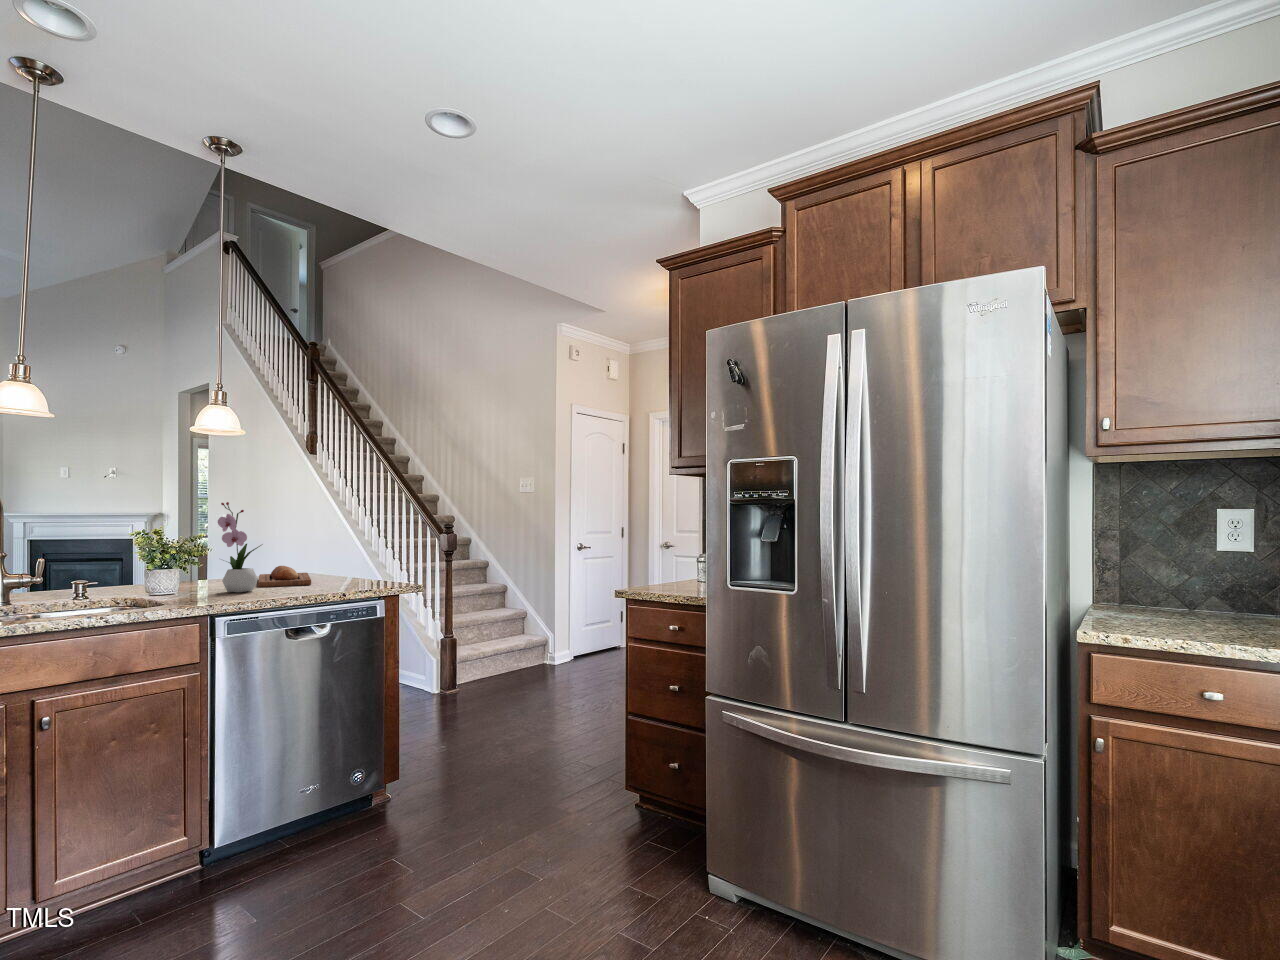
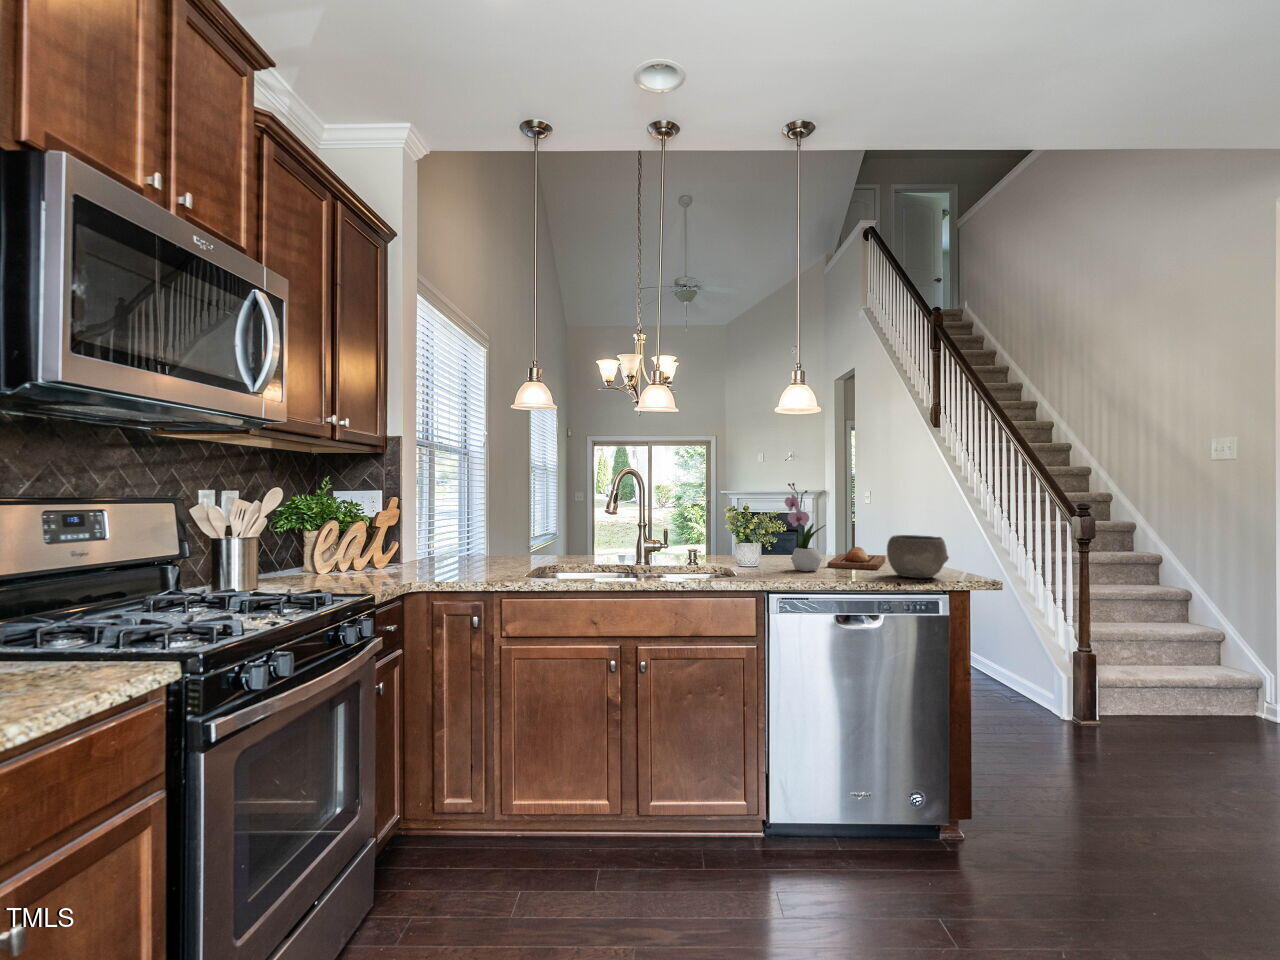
bowl: none [327,550,383,588] -> present [887,535,949,578]

